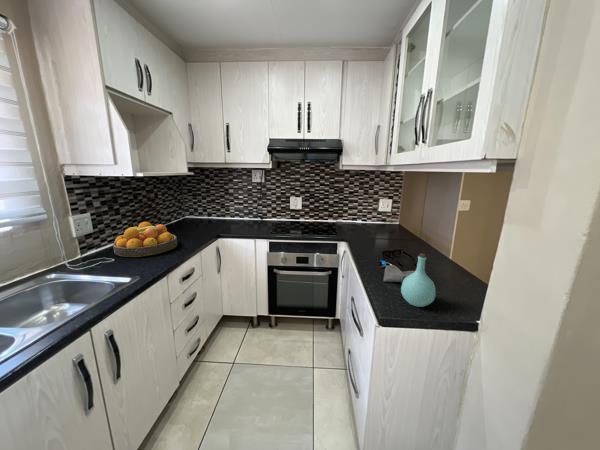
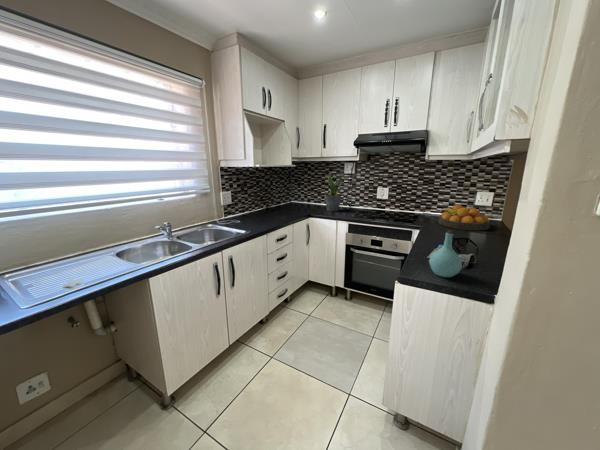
potted plant: none [232,182,253,227] -> present [325,173,342,211]
fruit bowl: present [113,222,177,257] -> present [439,204,490,230]

